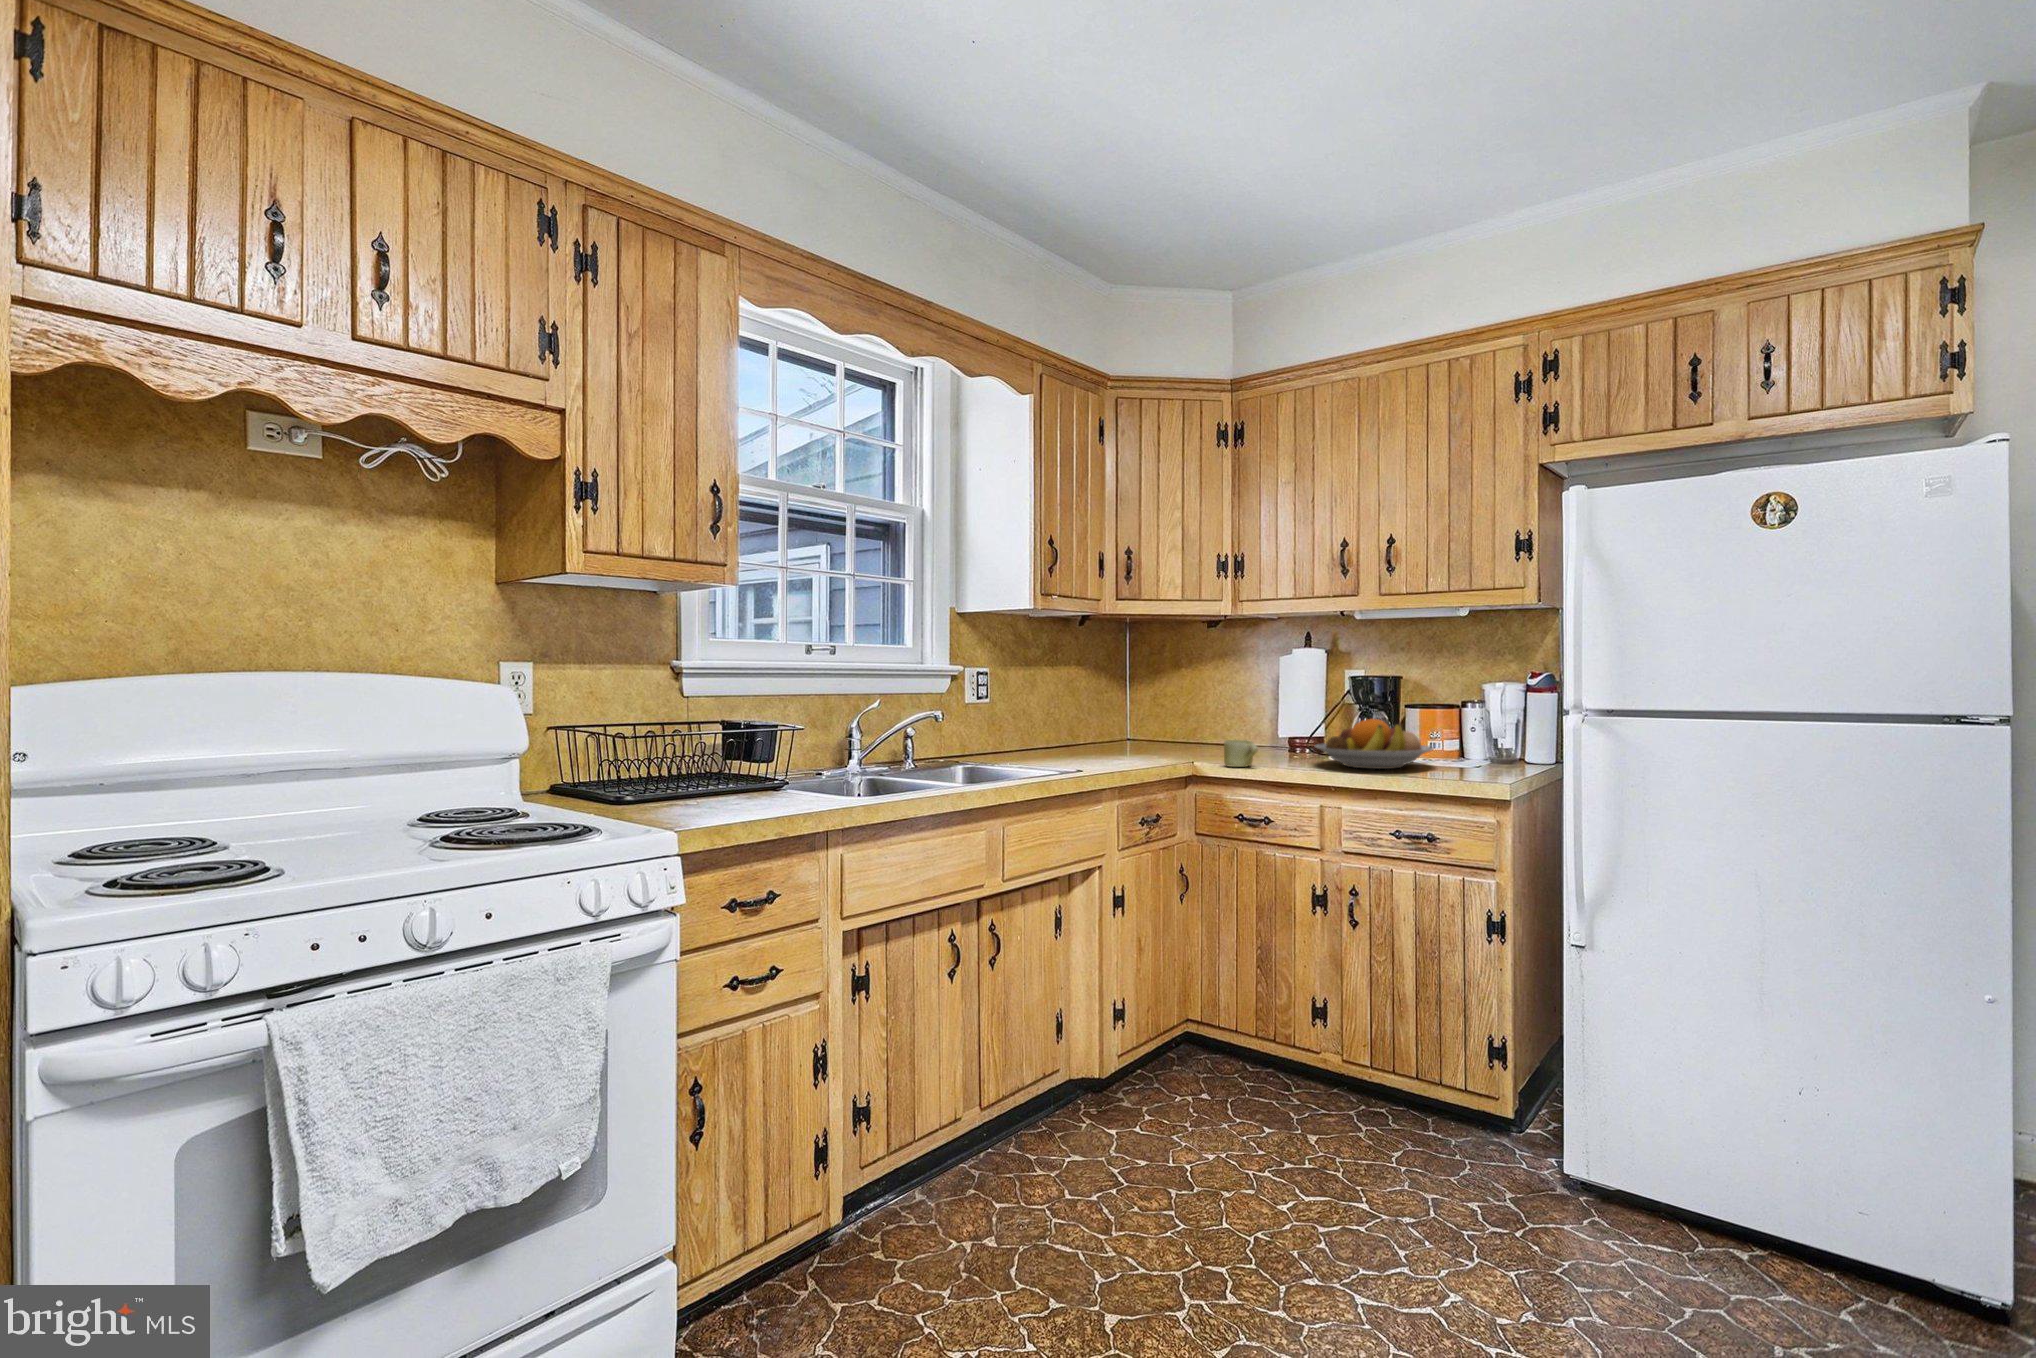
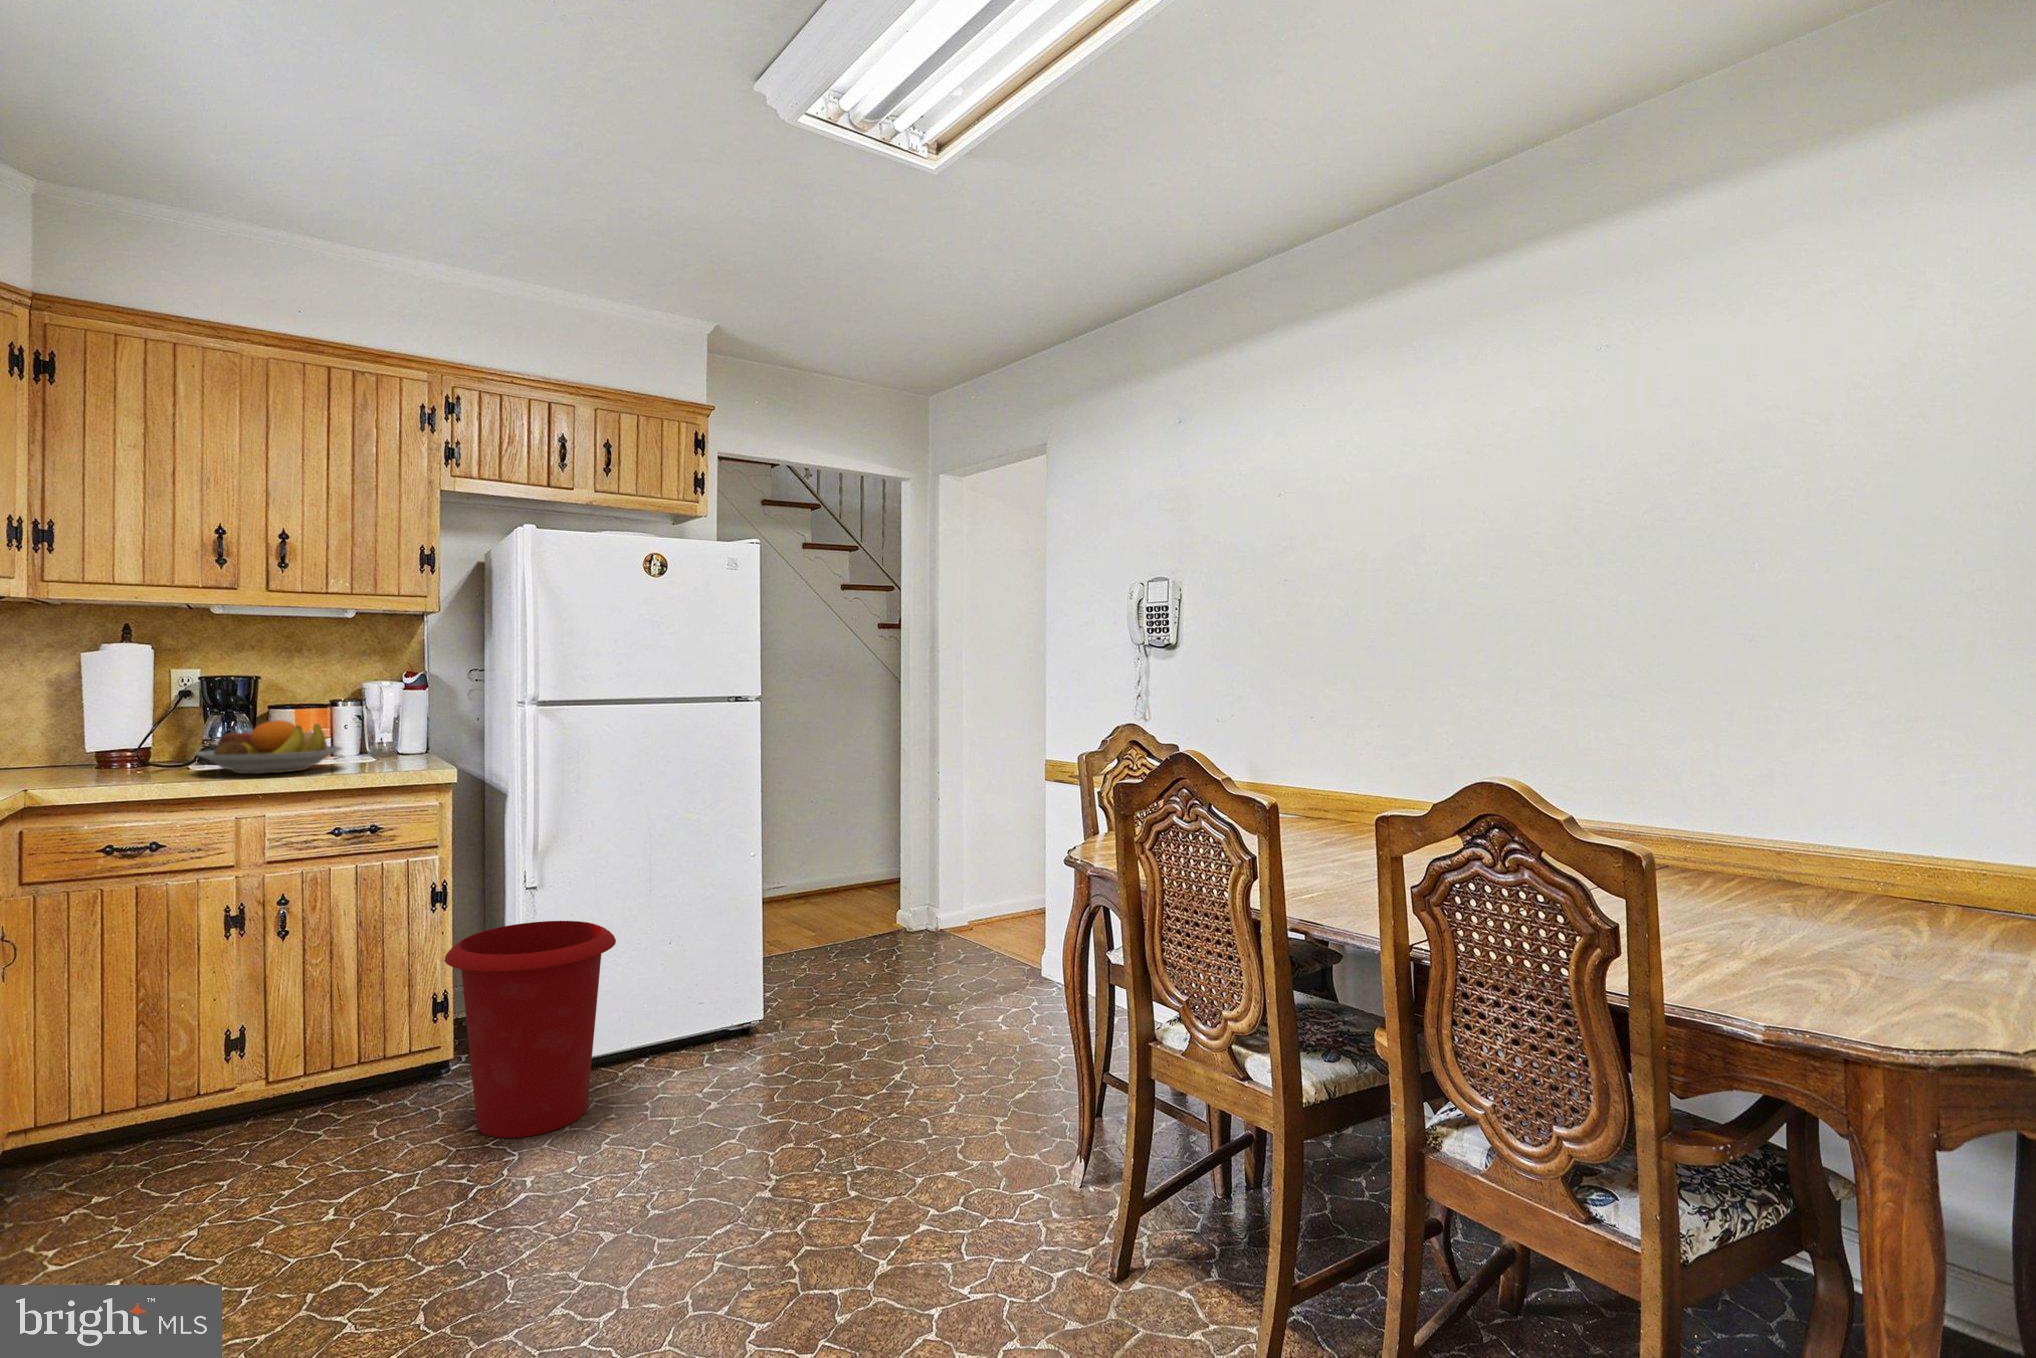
mug: present [1224,740,1258,767] -> none [74,754,136,788]
waste bin: none [1436,978,1655,1262] -> present [445,921,616,1138]

